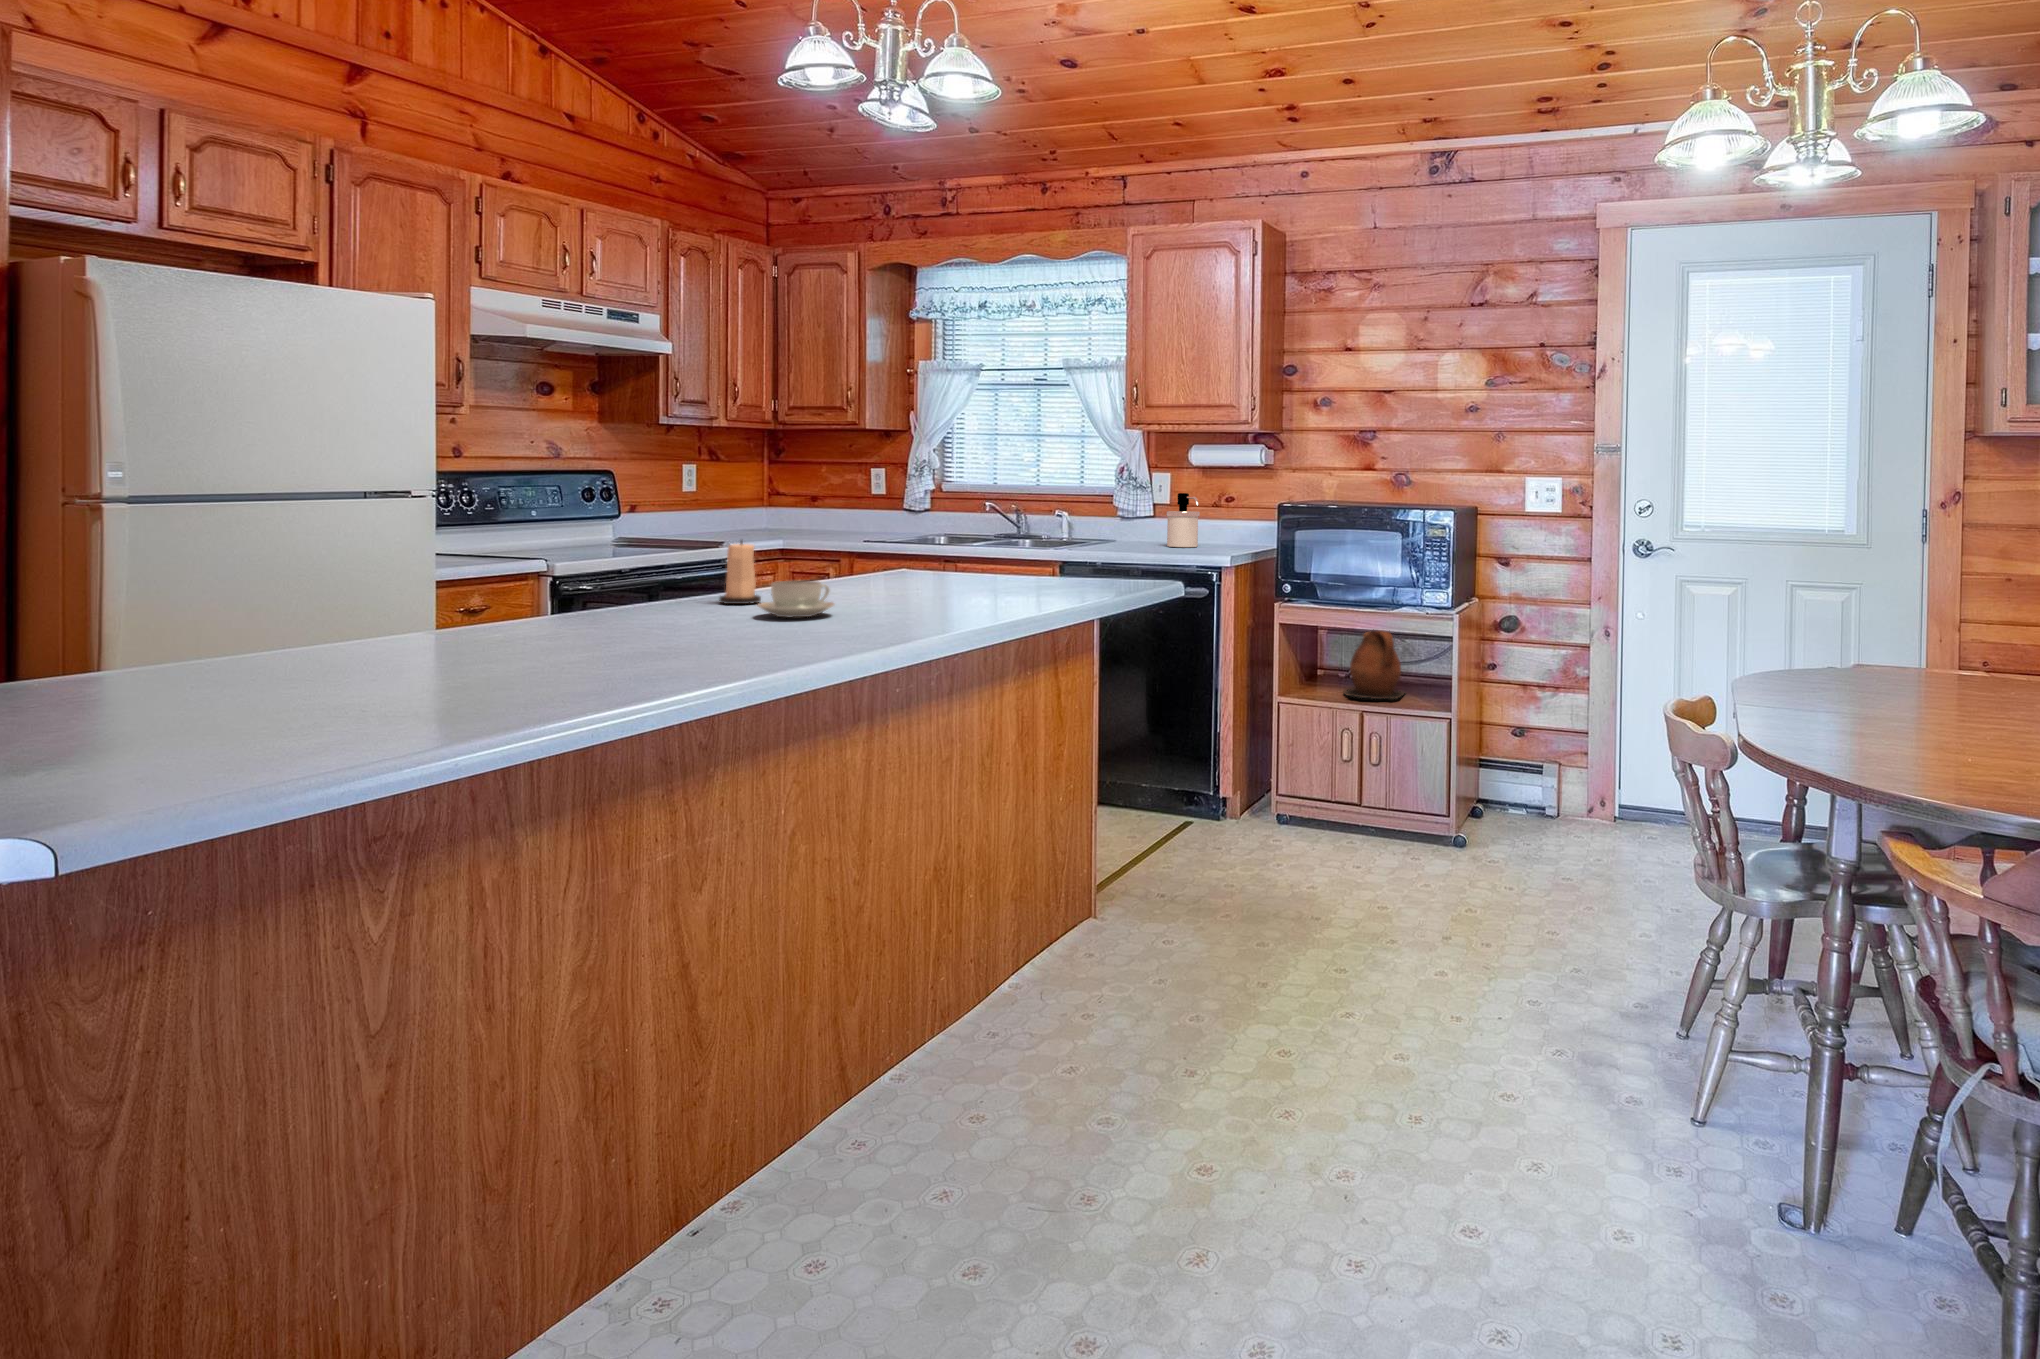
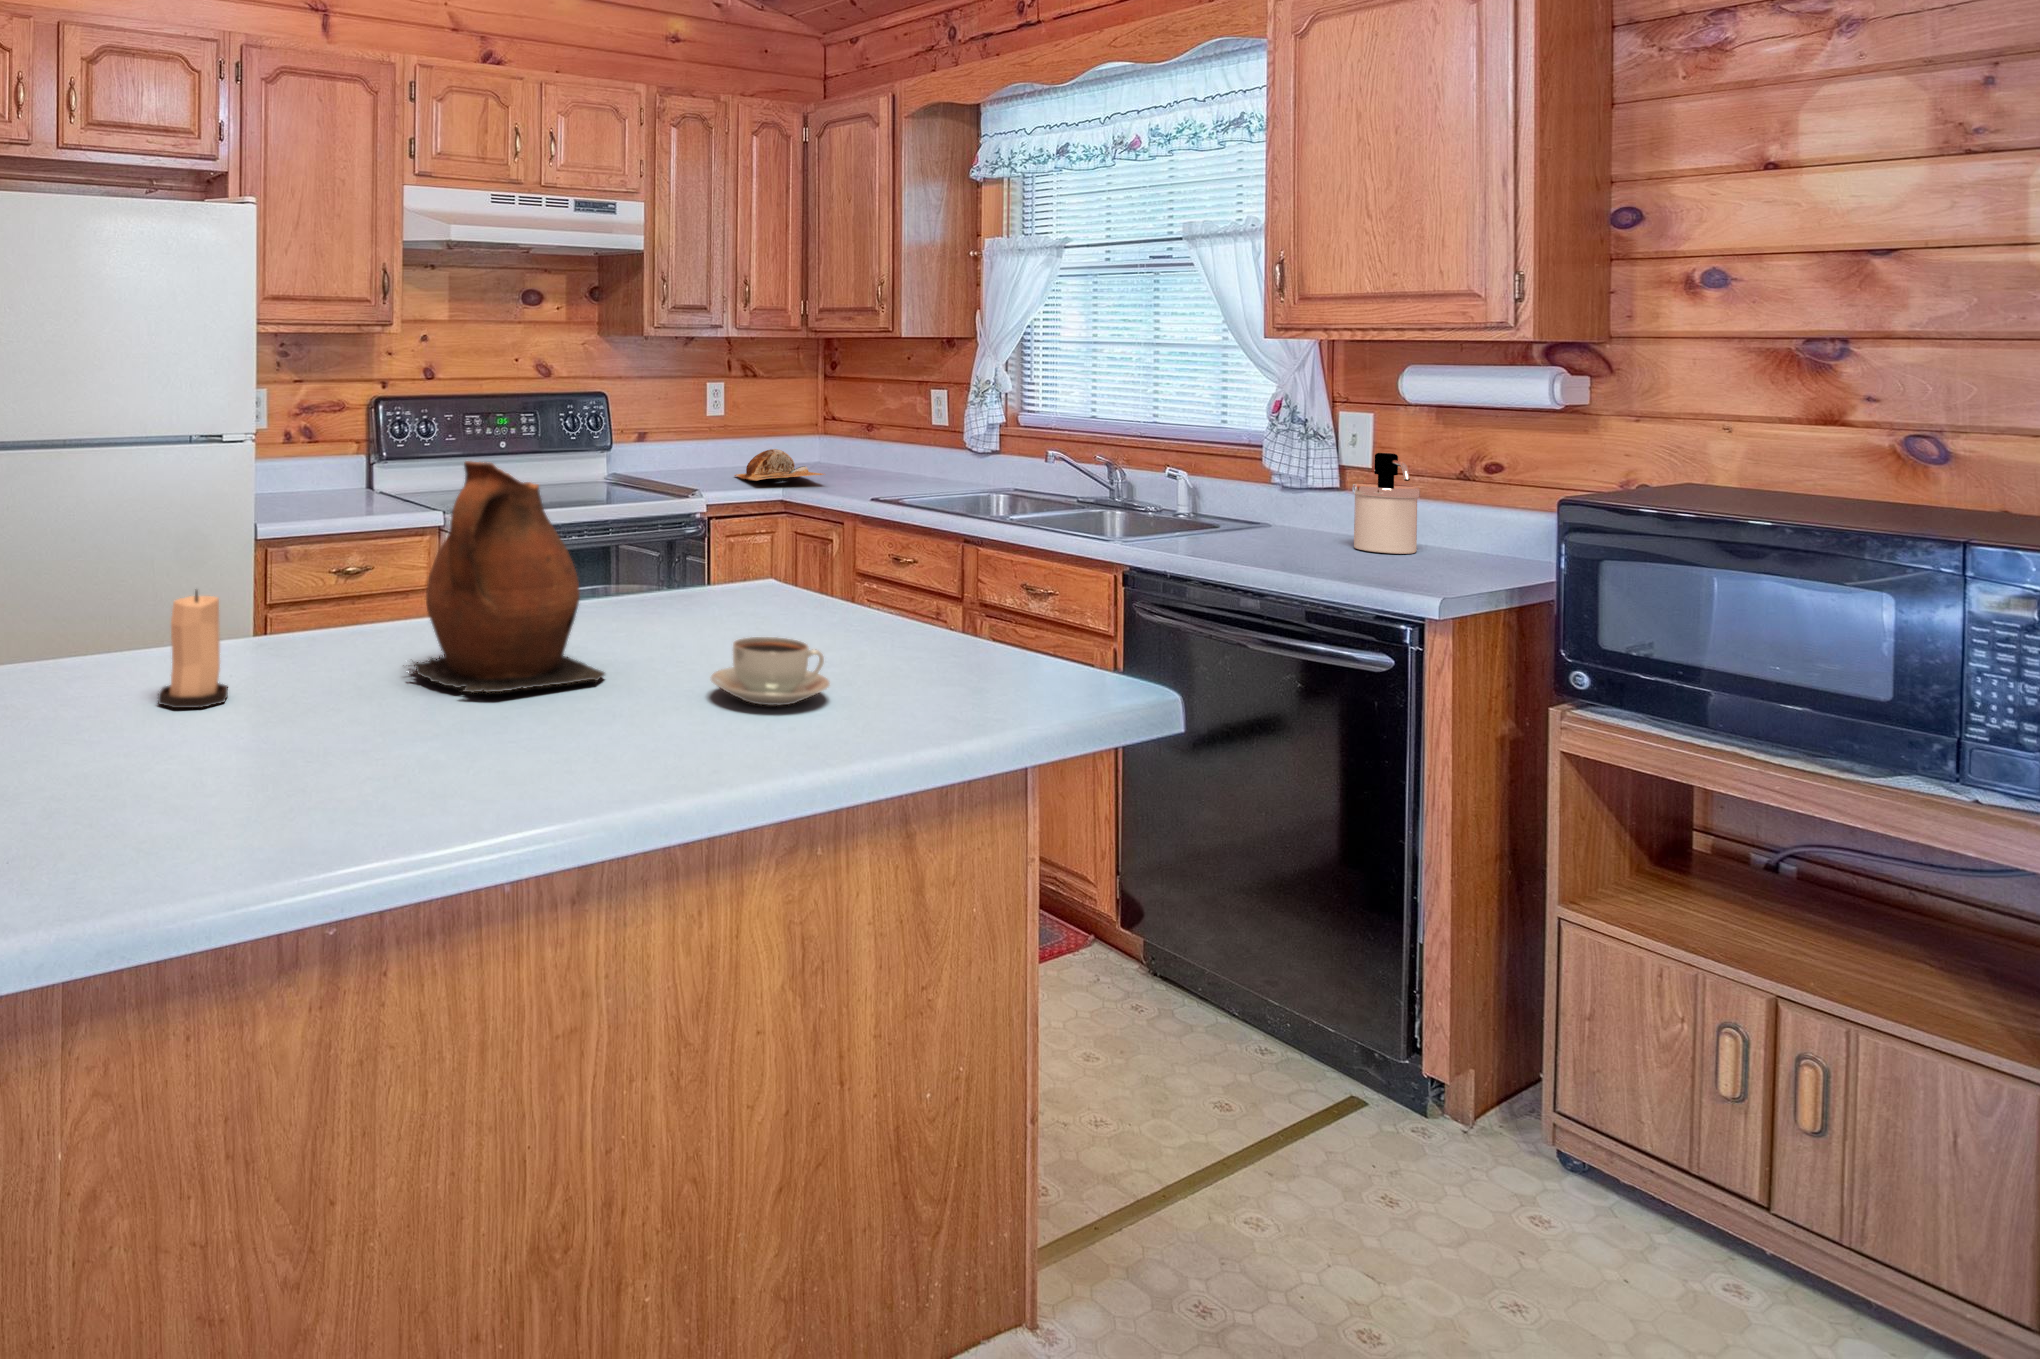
chopping board: none [715,513,804,537] -> present [735,449,824,482]
coffee cup: present [757,581,834,617] -> present [711,637,830,706]
ceramic pitcher: present [1344,631,1404,699] -> present [403,461,605,693]

